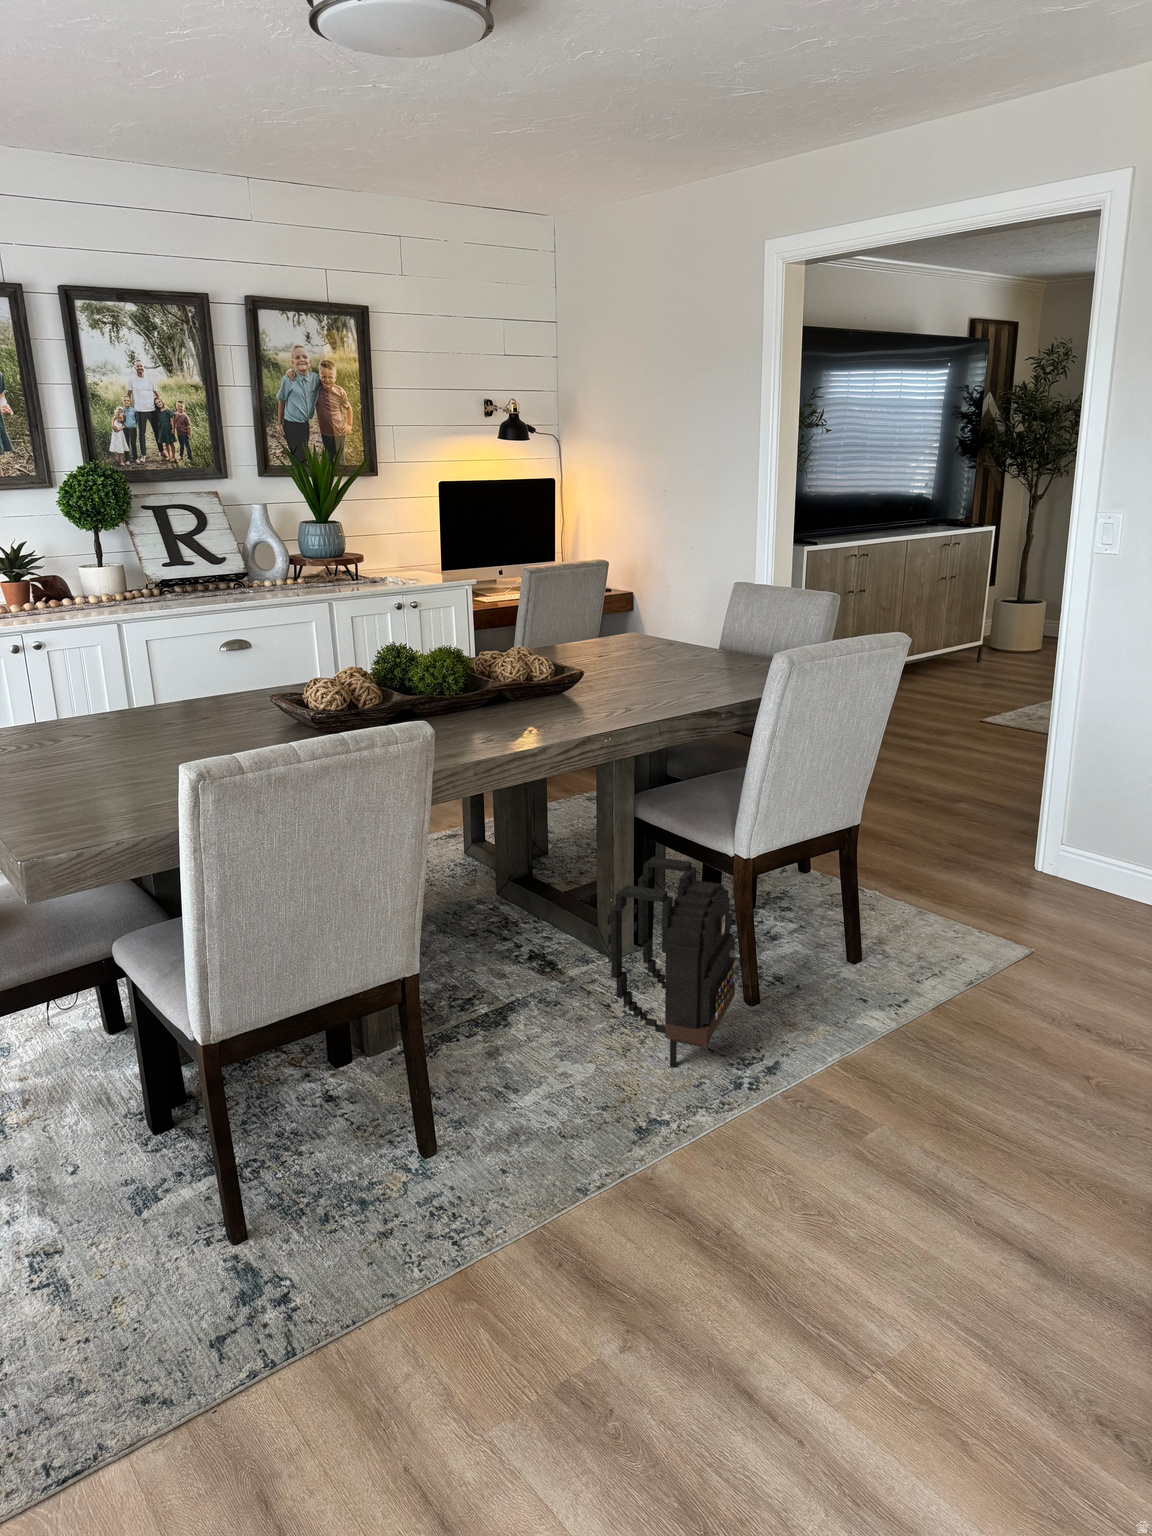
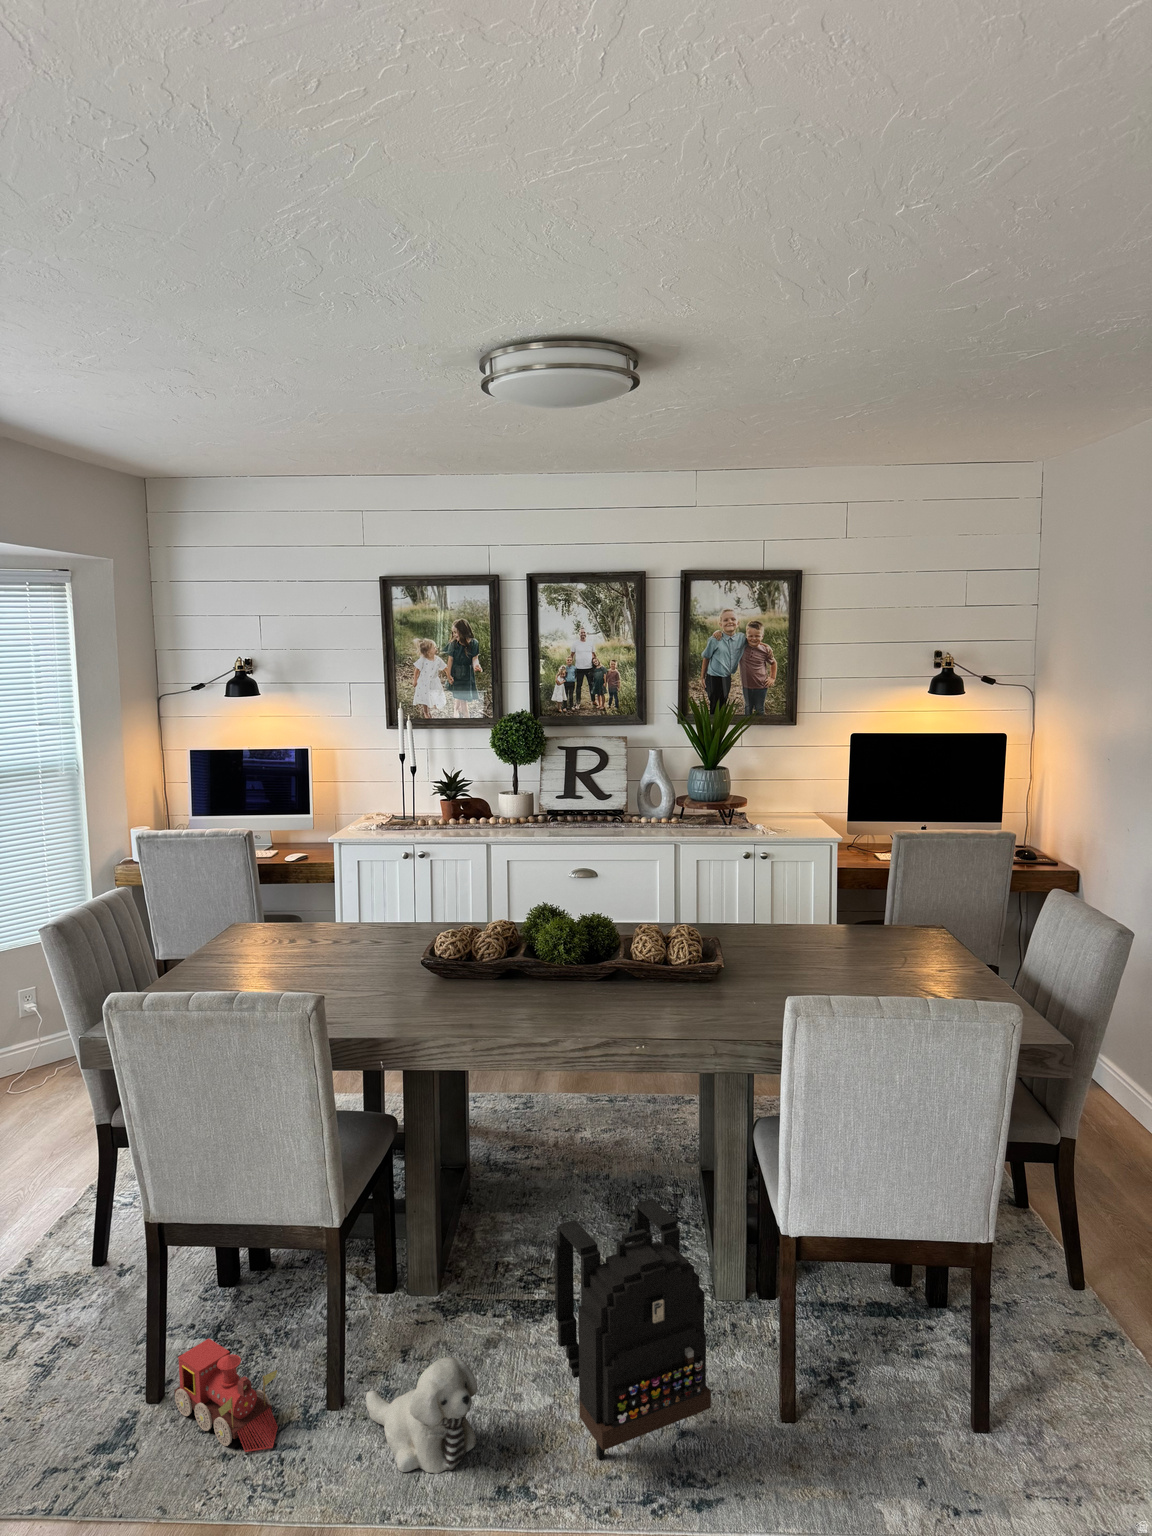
plush toy: none [467,1035,597,1144] -> present [366,1357,478,1474]
toy train: none [285,1124,429,1214] -> present [174,1338,278,1452]

